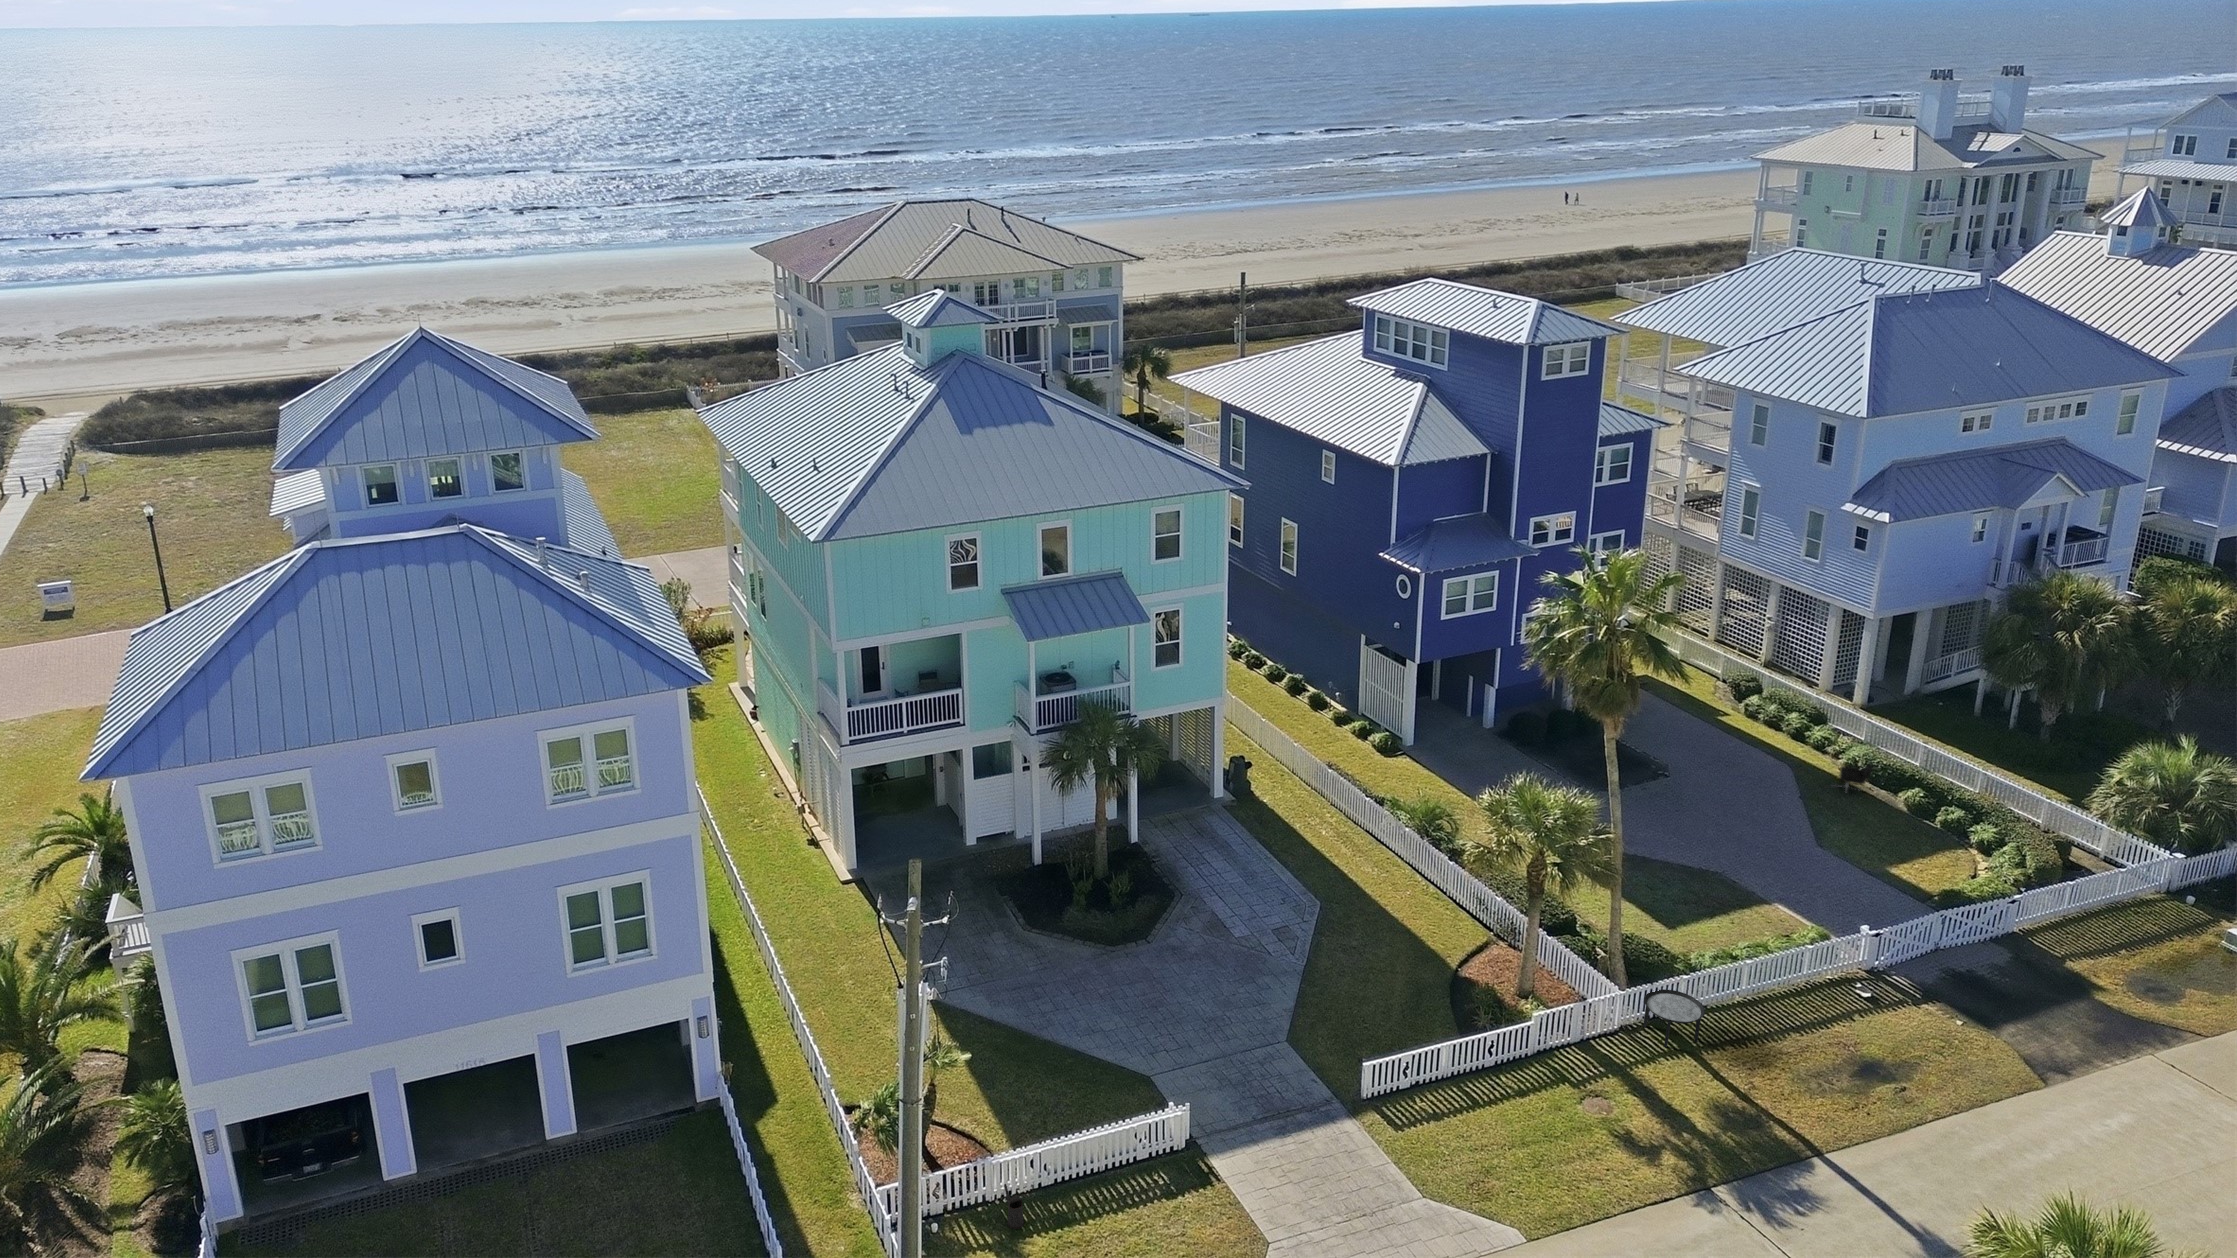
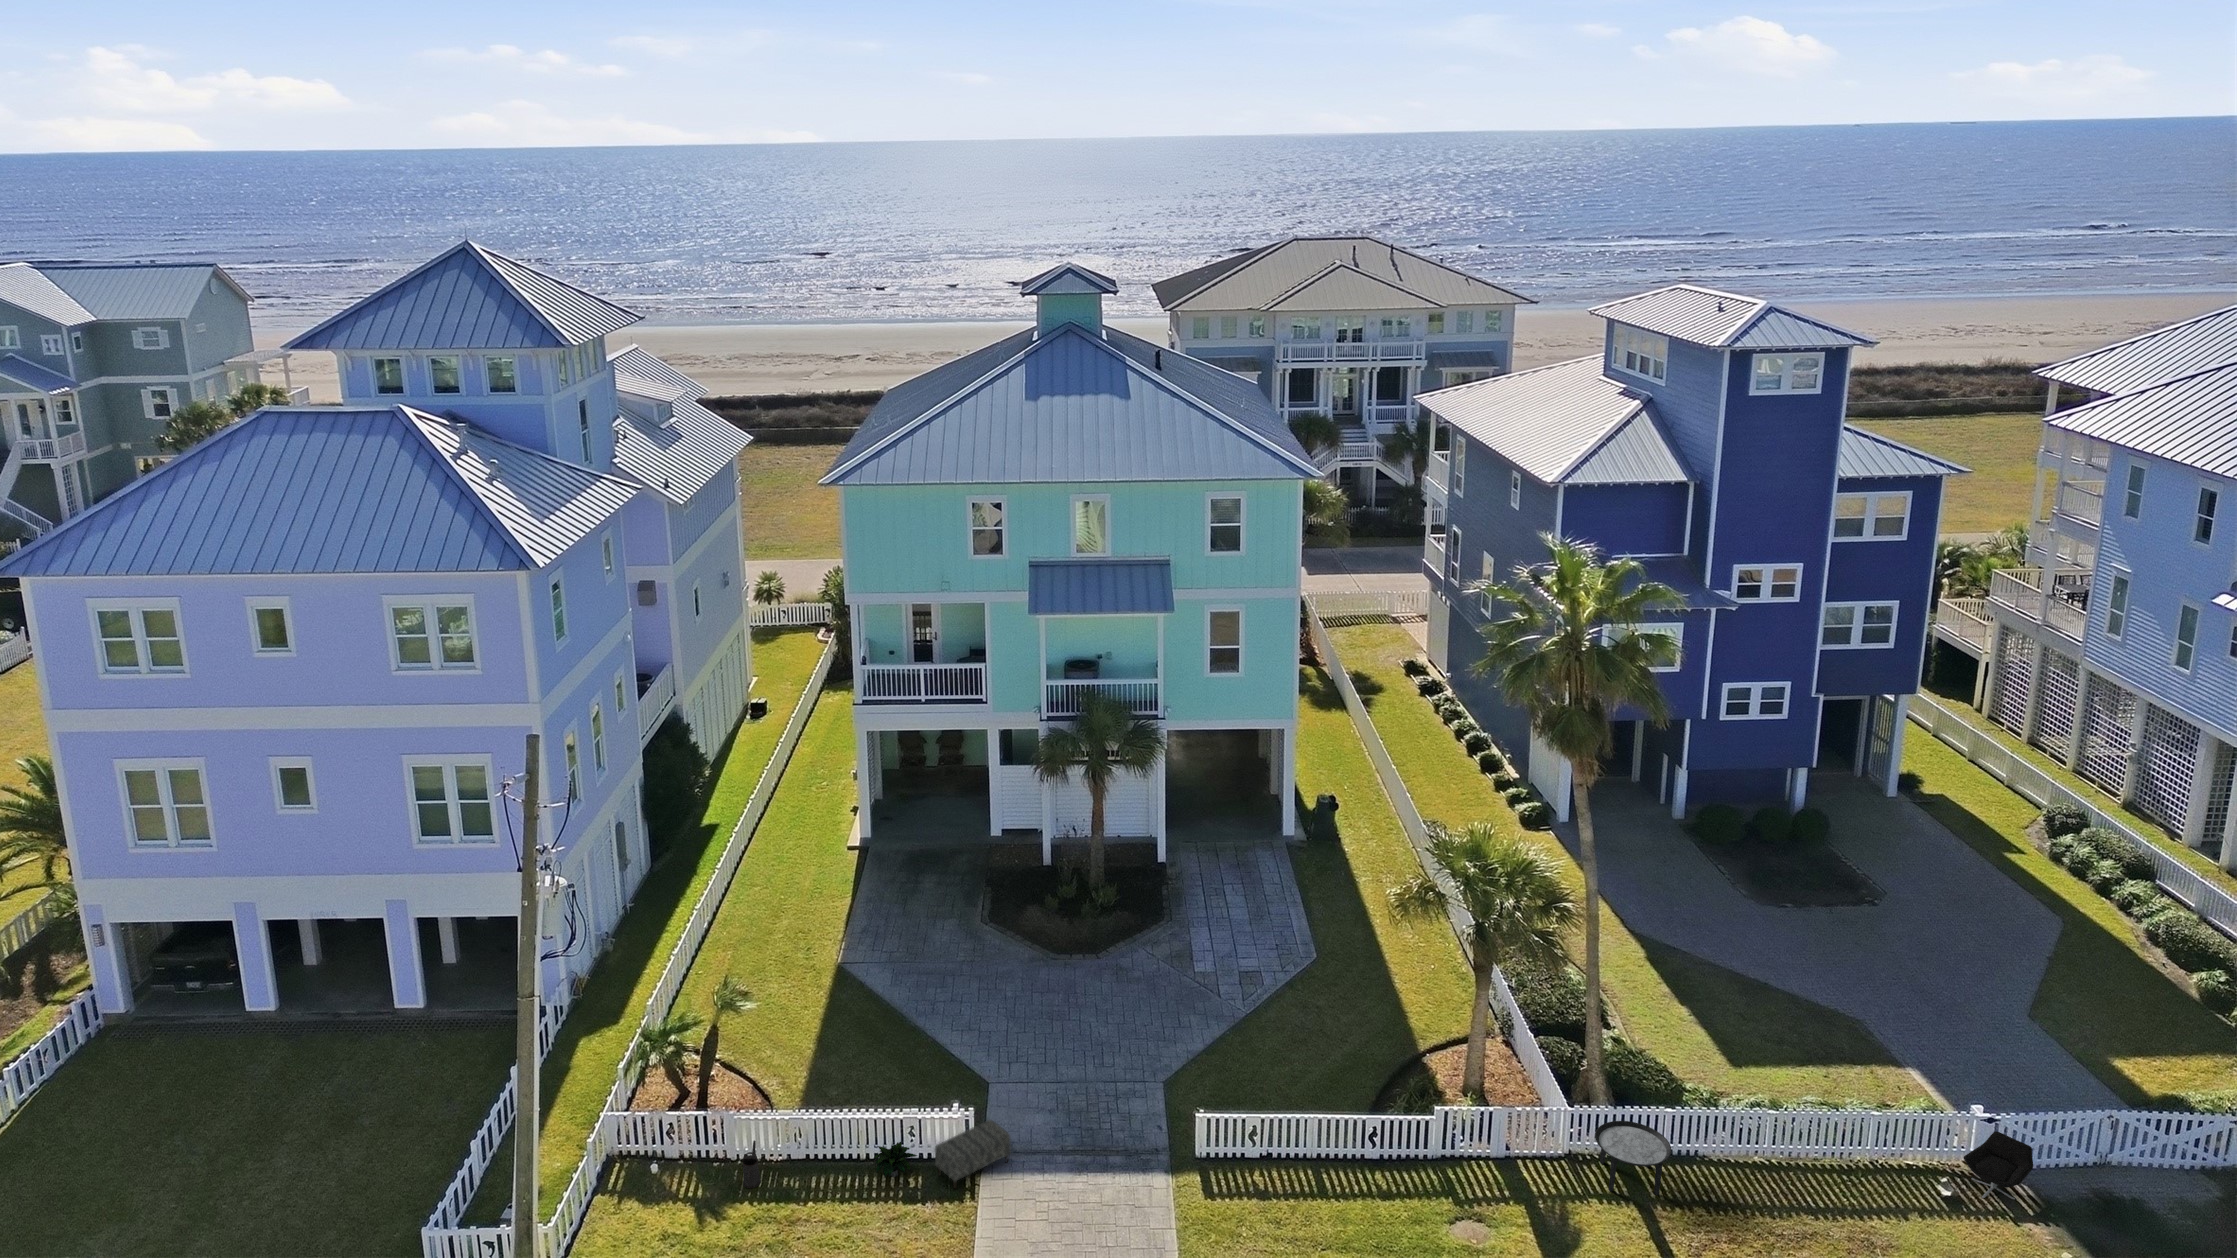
lounge chair: present [1839,765,1872,788] -> present [1964,1131,2033,1200]
bench: none [1169,1110,1222,1179] -> present [935,1120,1011,1188]
potted plant: none [1116,1149,1155,1187] -> present [874,1141,917,1178]

